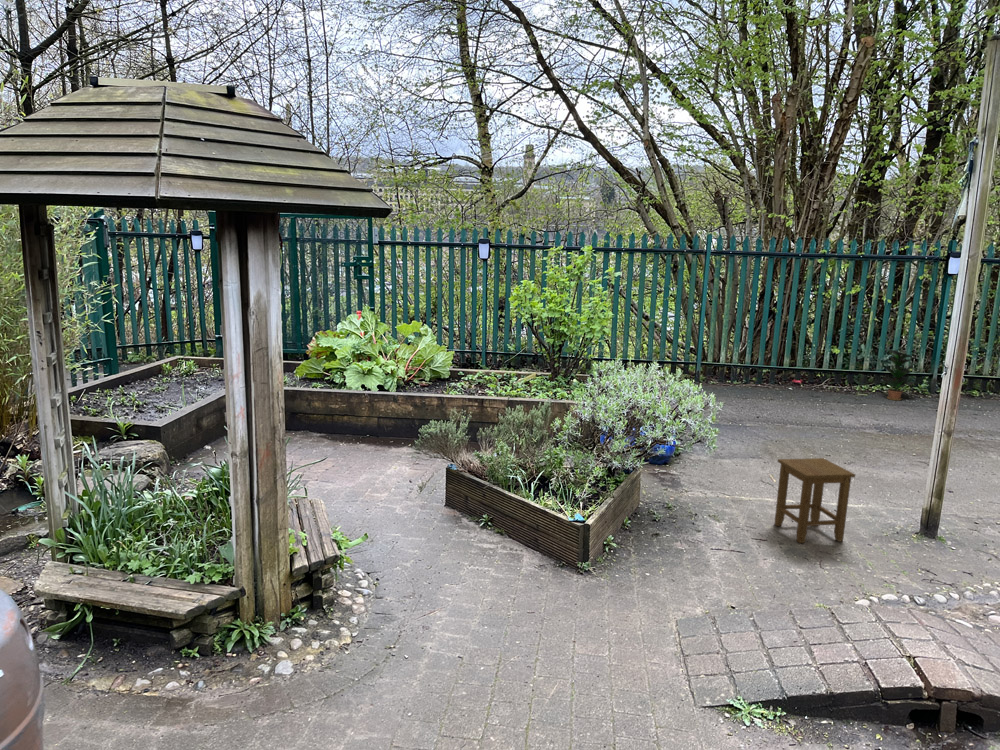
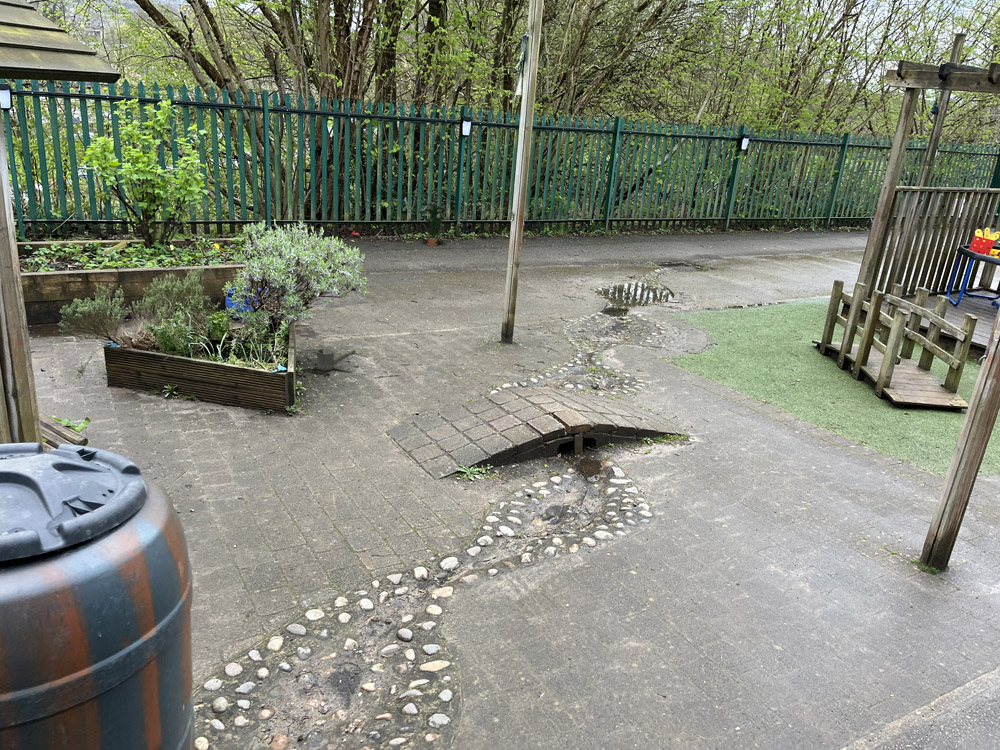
stool: present [774,458,855,543] -> none [411,294,469,361]
watering can: none [637,503,692,529] -> present [307,349,356,371]

